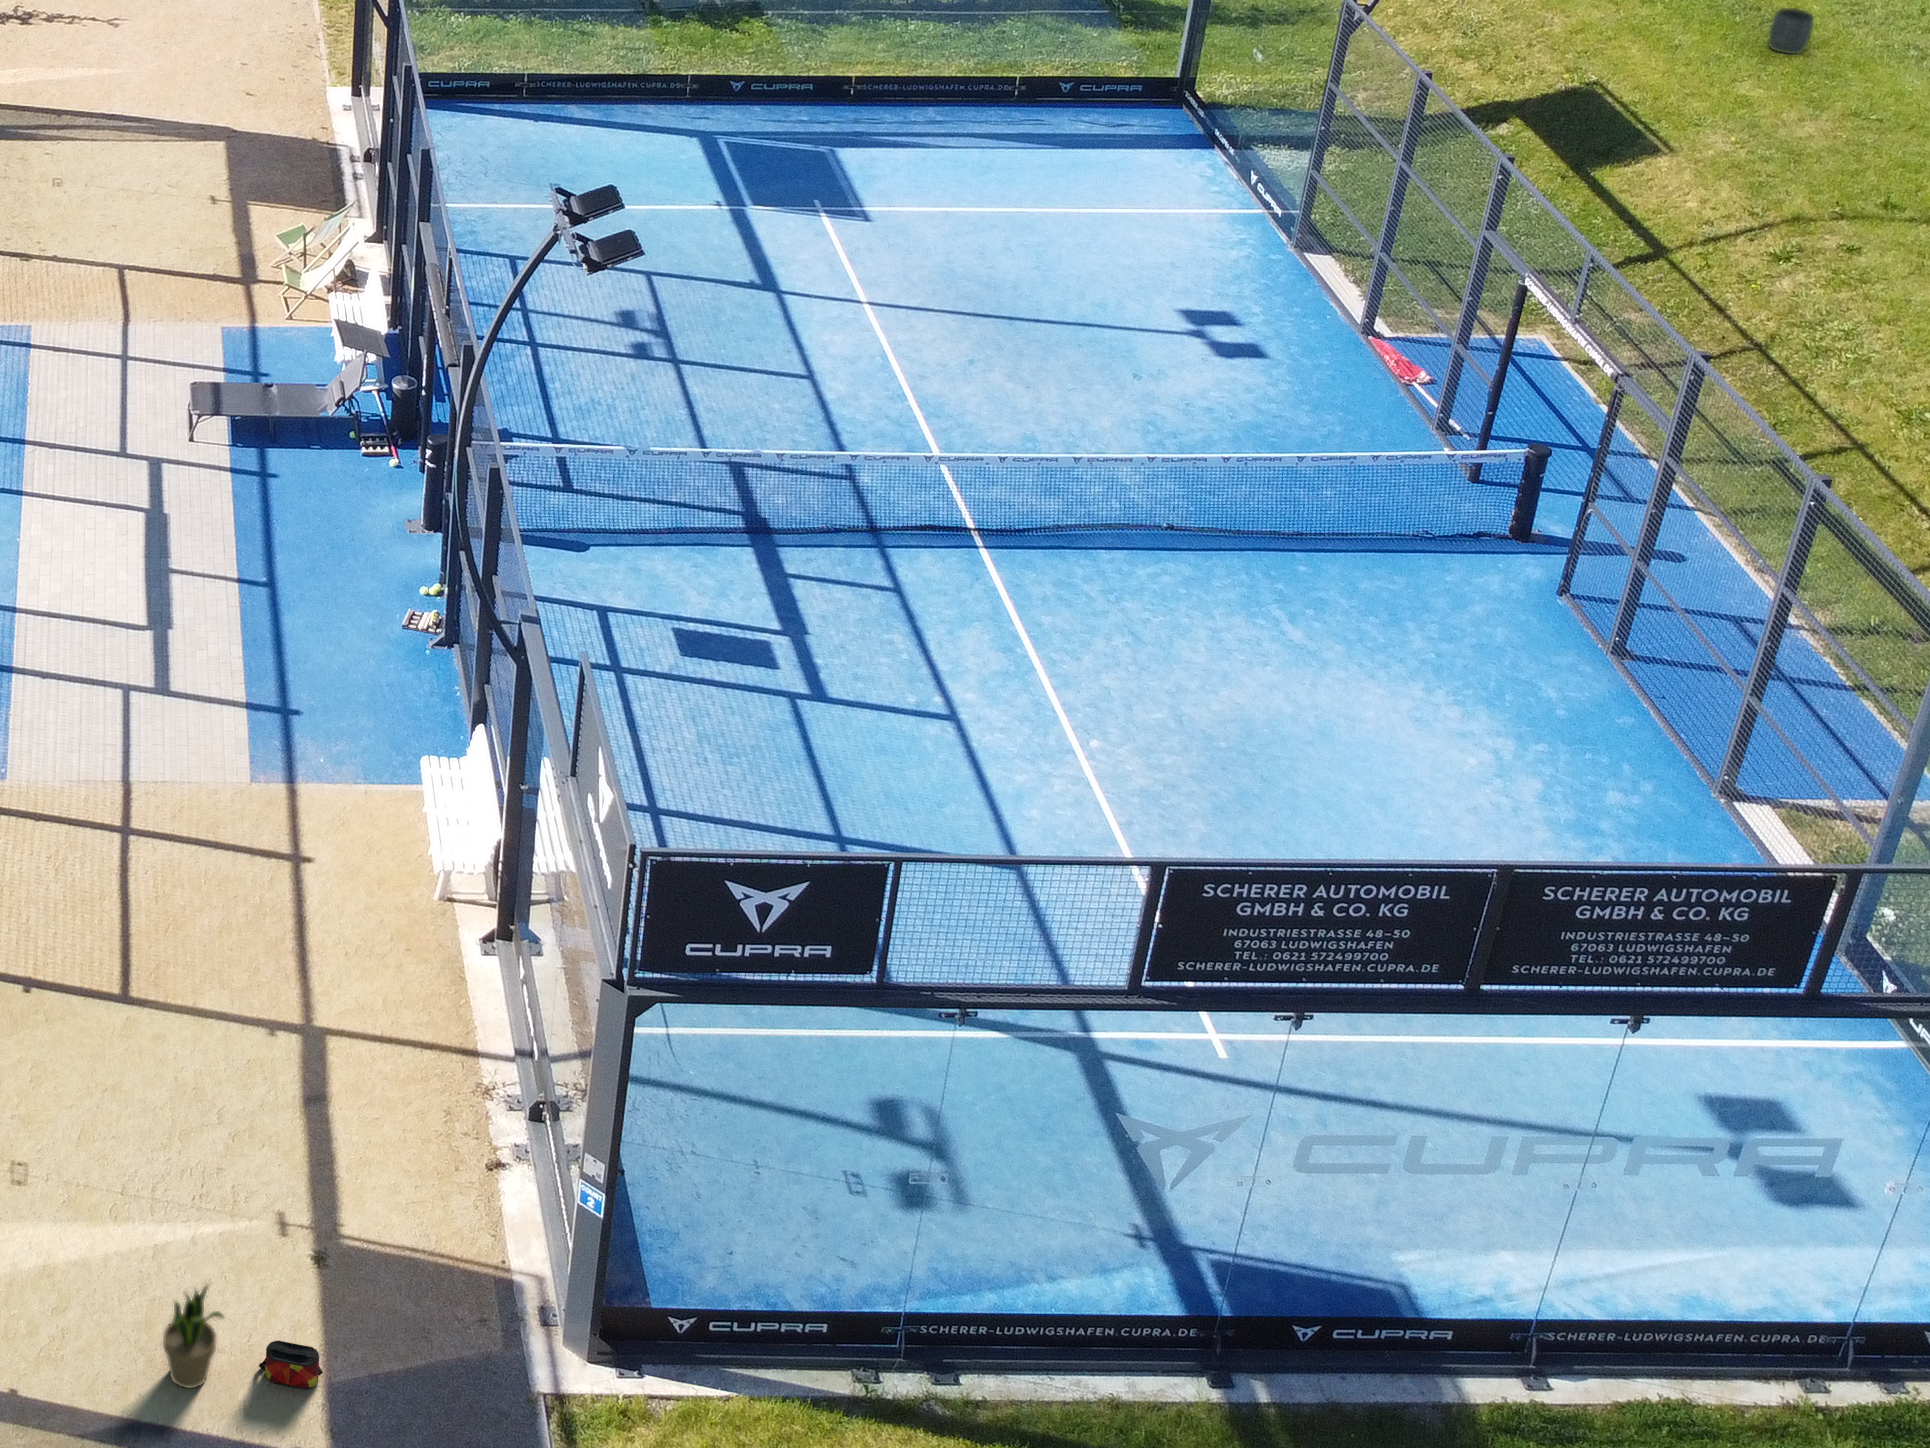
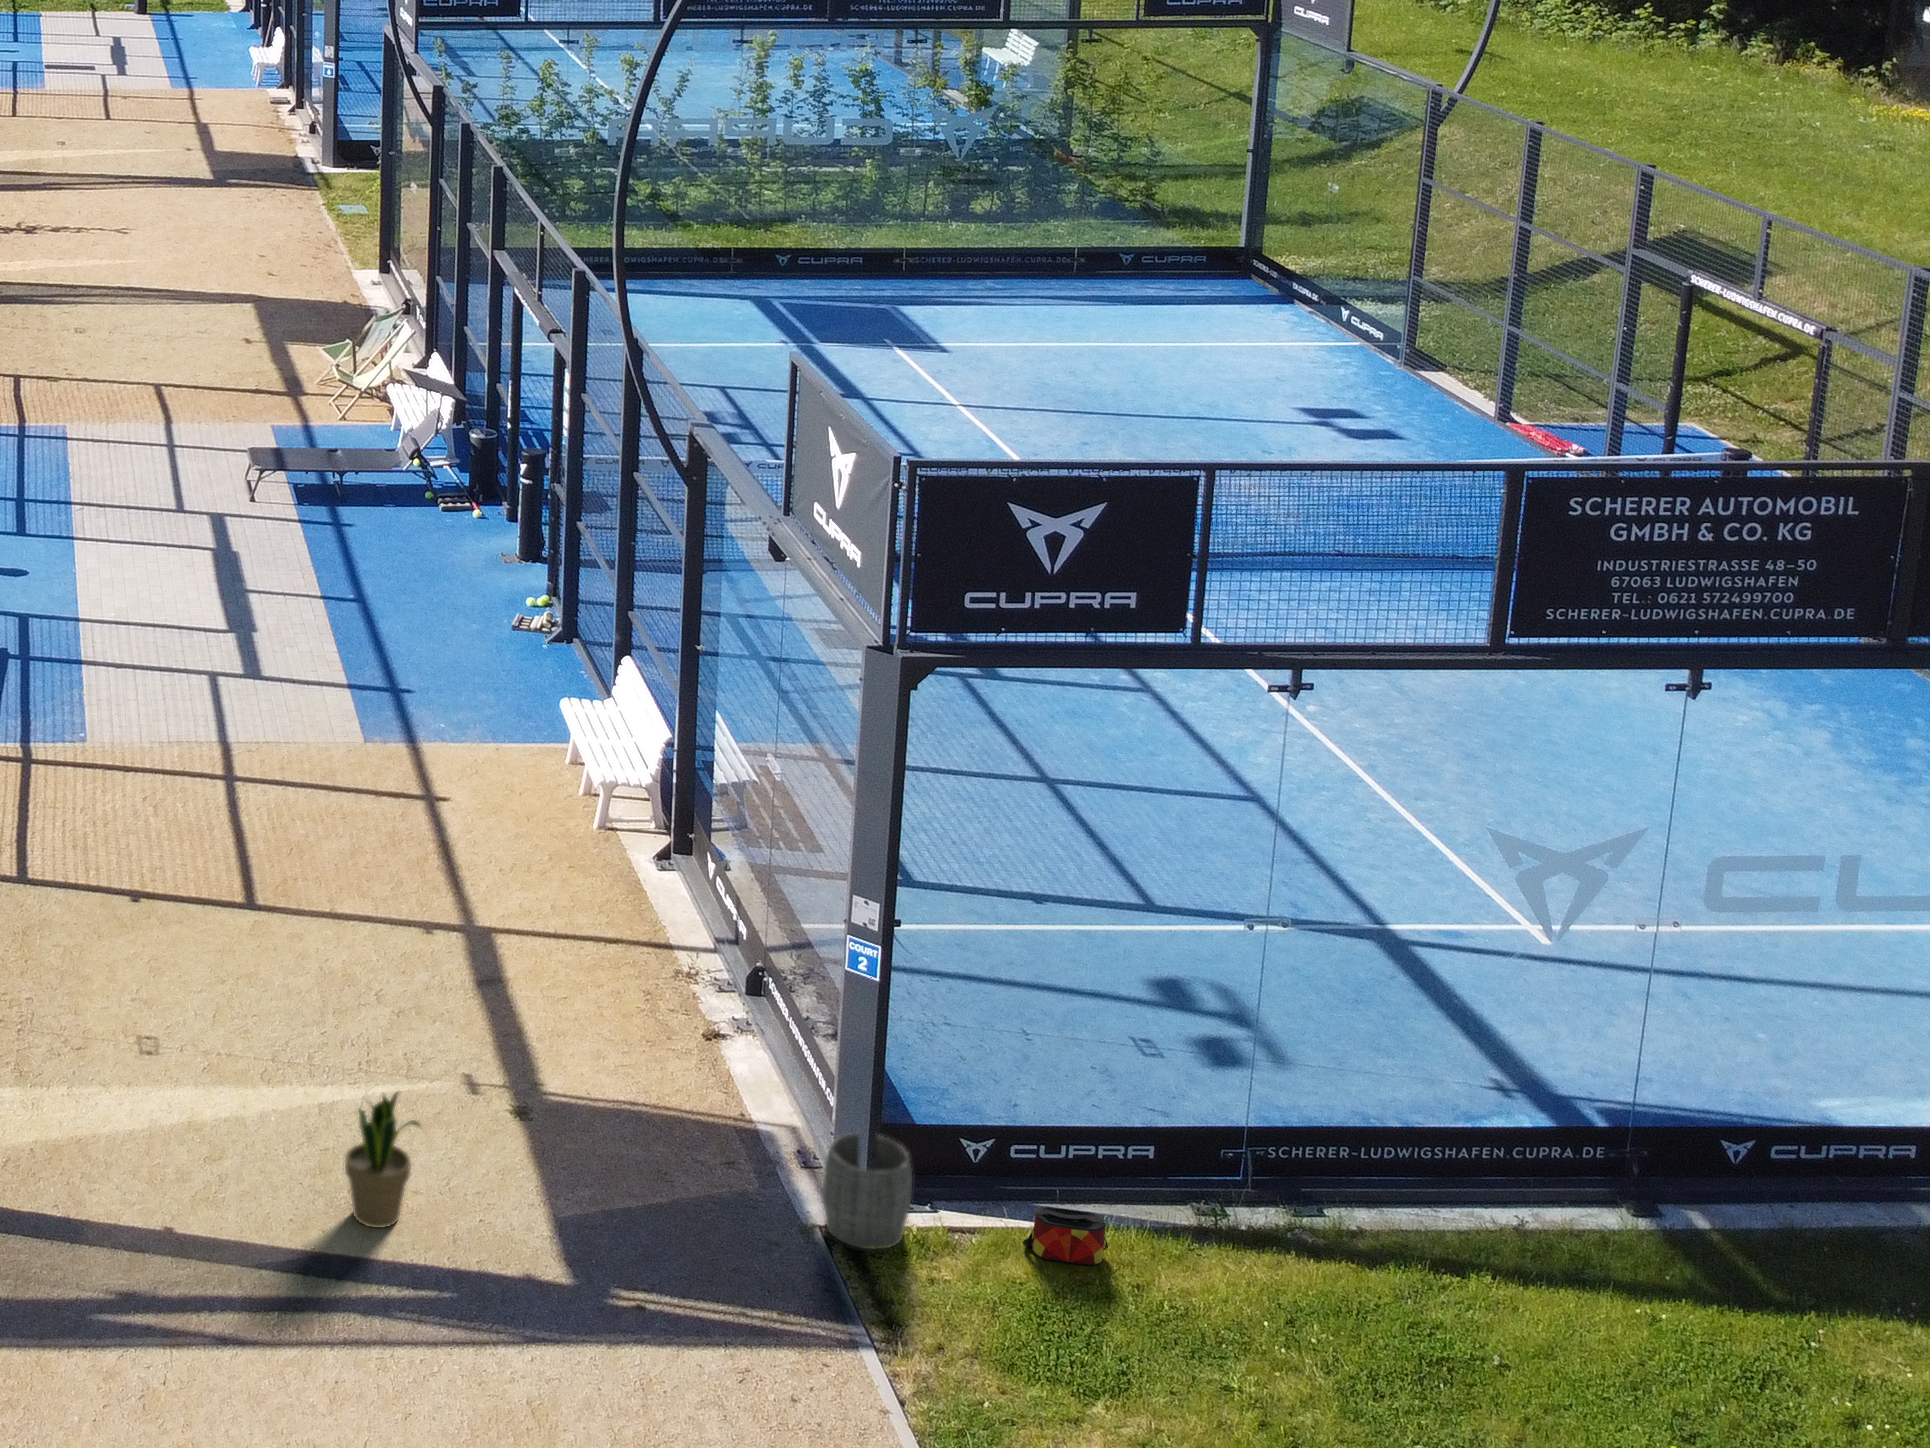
woven basket: present [1769,8,1814,54] -> present [823,1133,912,1249]
bag: present [259,1341,323,1389] -> present [1023,1207,1108,1266]

